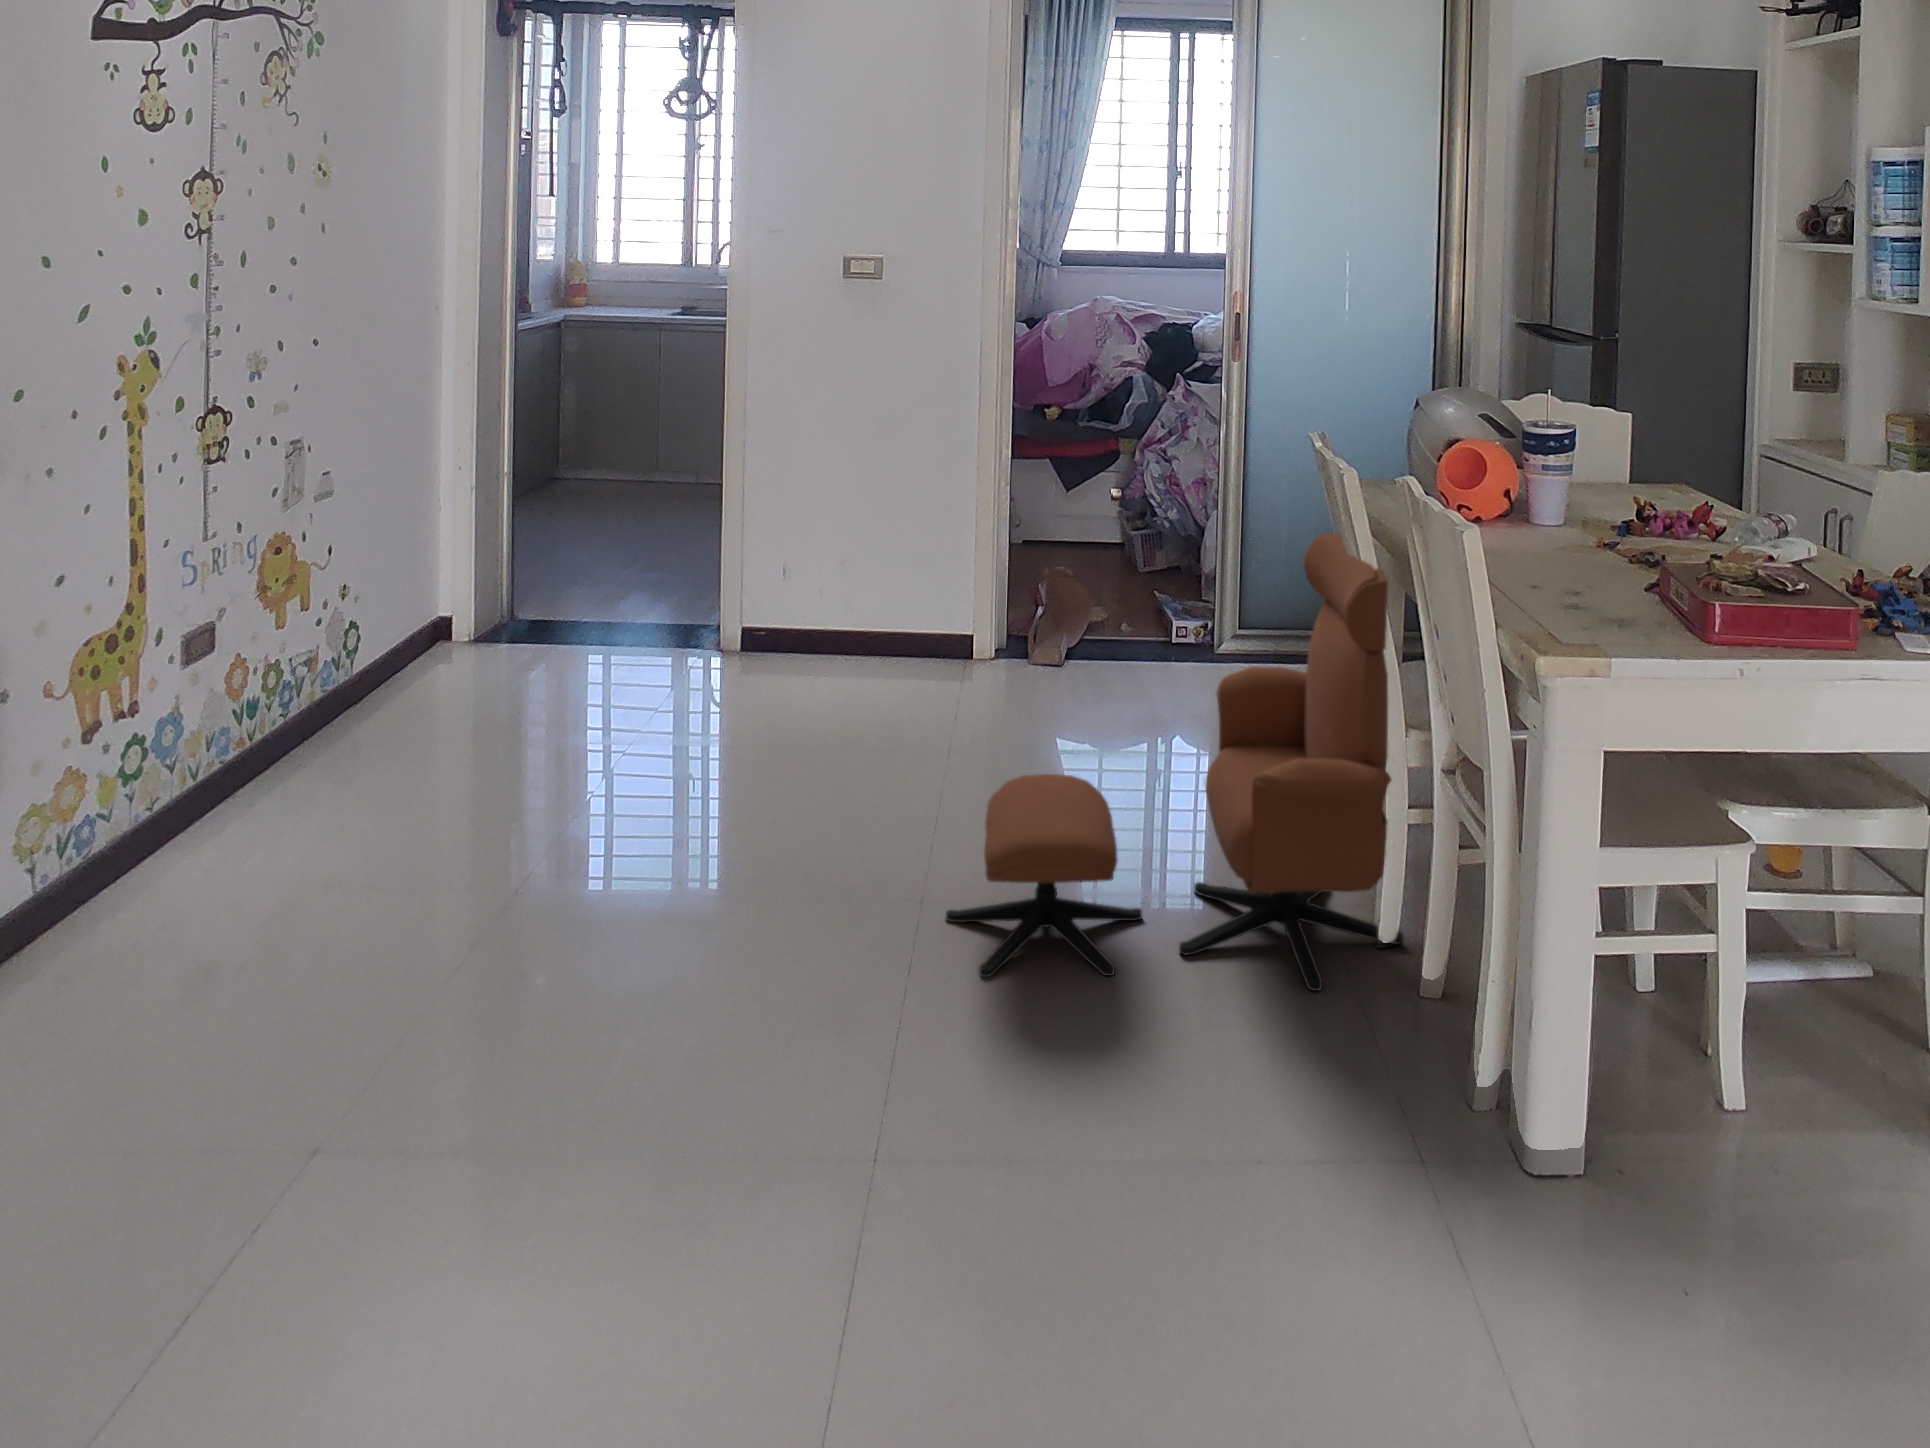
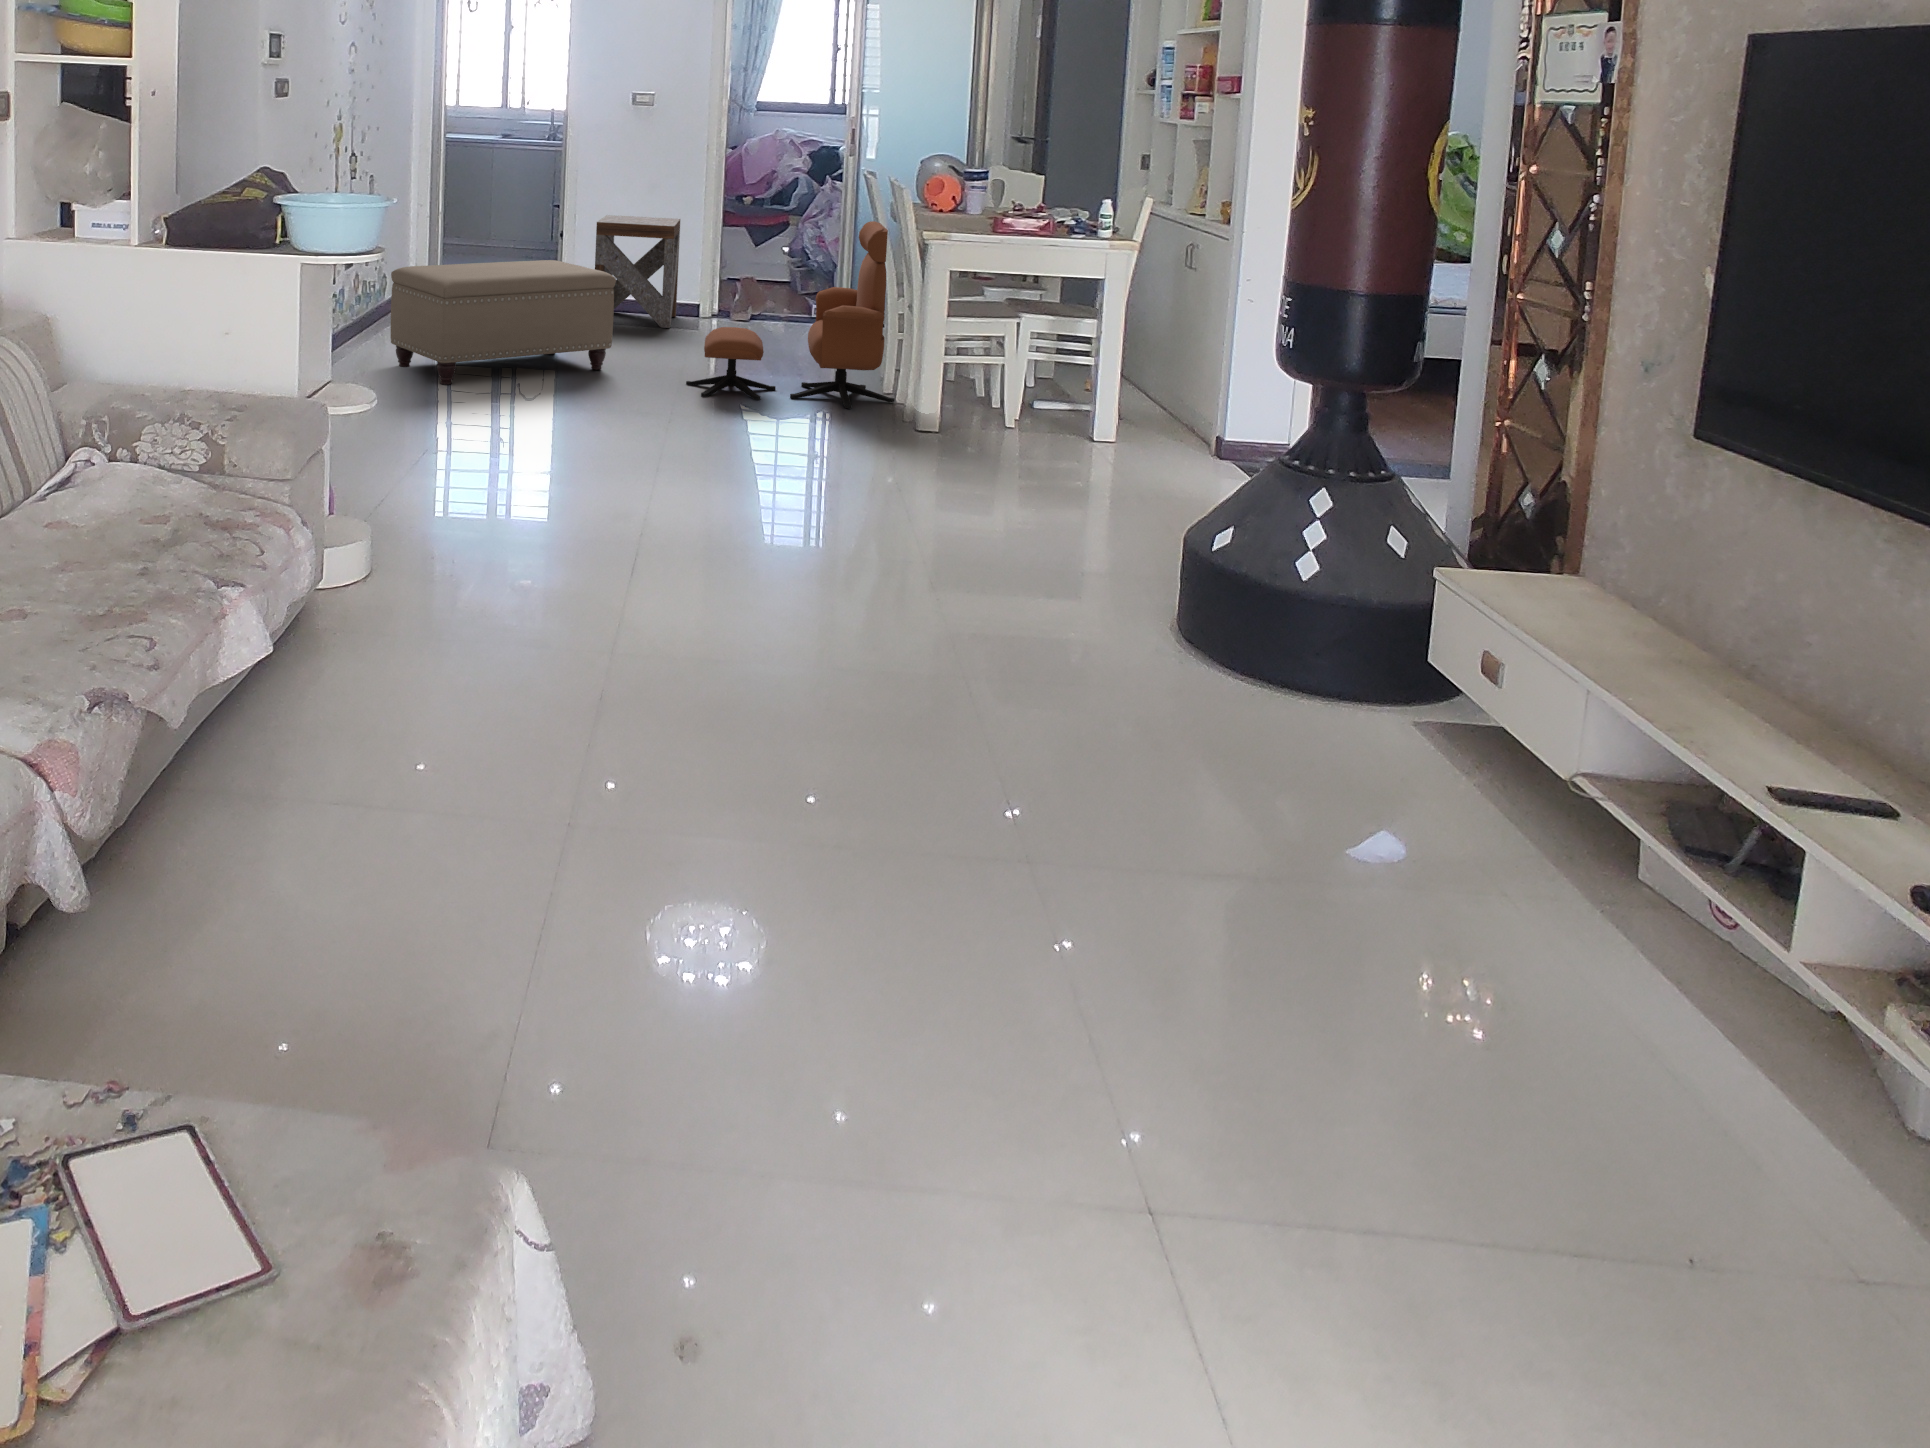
side table: none [773,472,936,692] -> present [595,215,680,328]
ottoman: none [252,620,789,1009] -> present [391,260,616,385]

